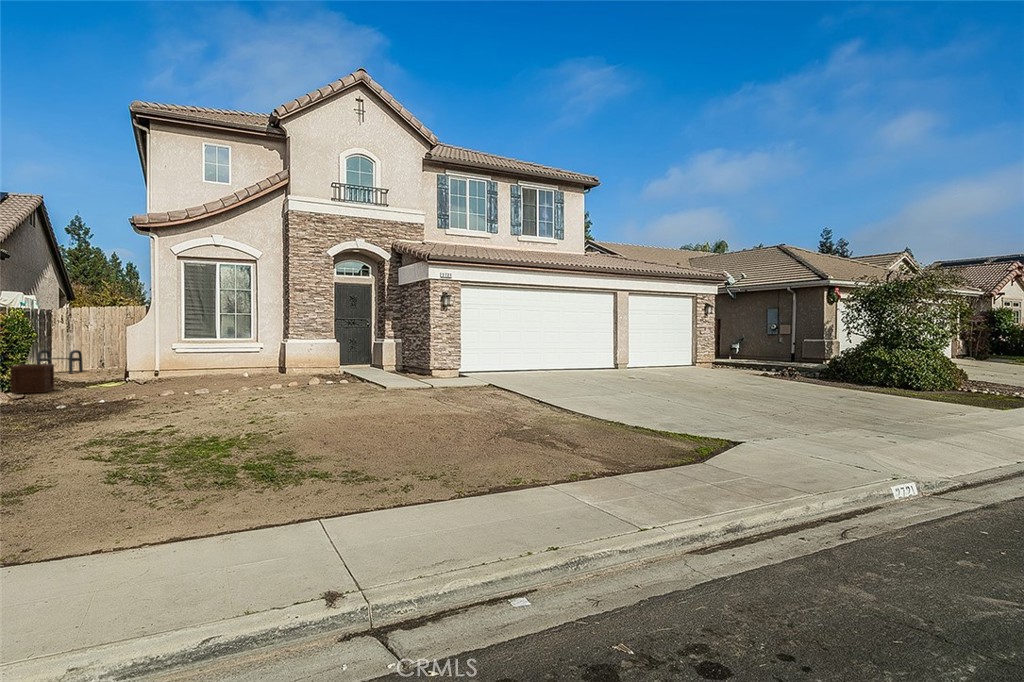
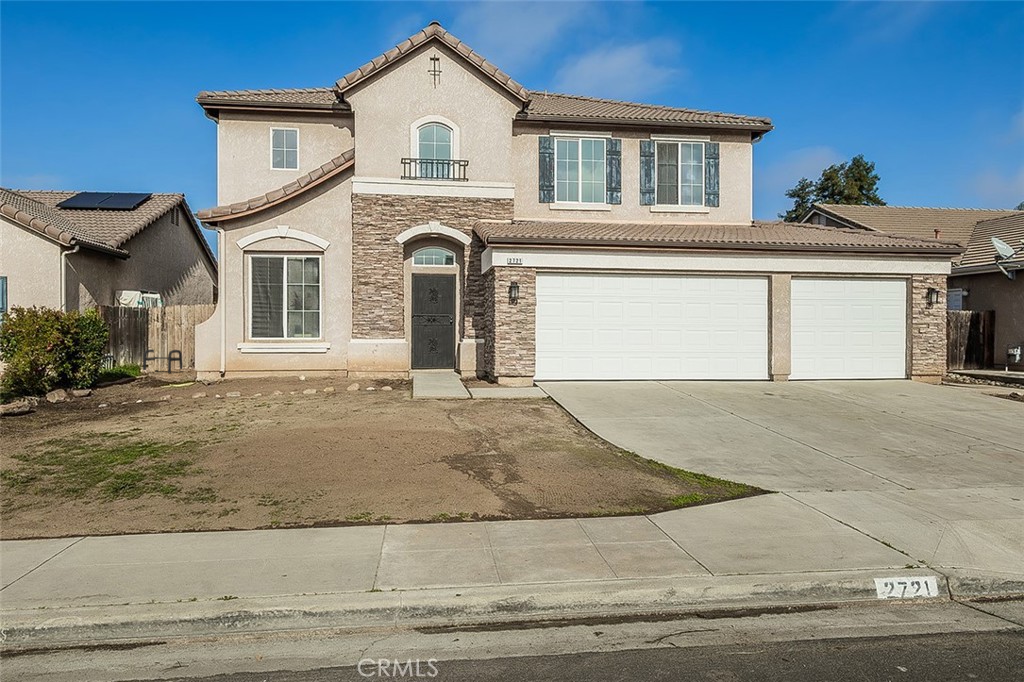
wooden crate: present [10,364,54,394] -> none [86,363,127,391]

